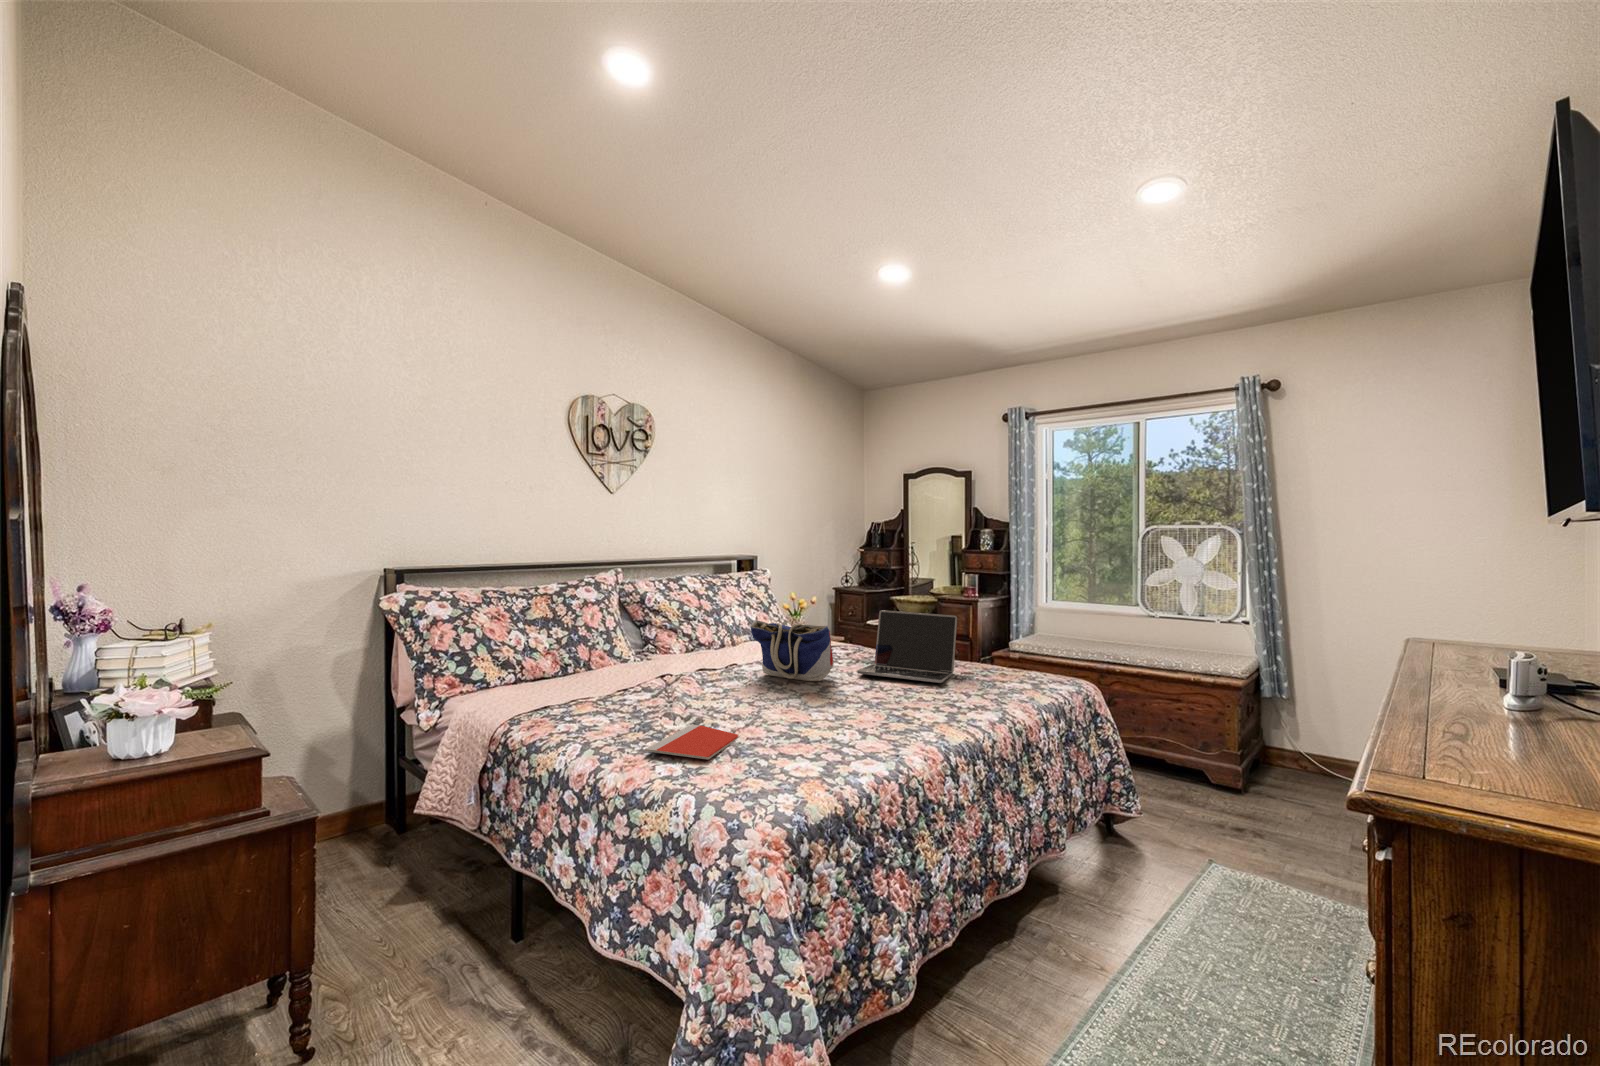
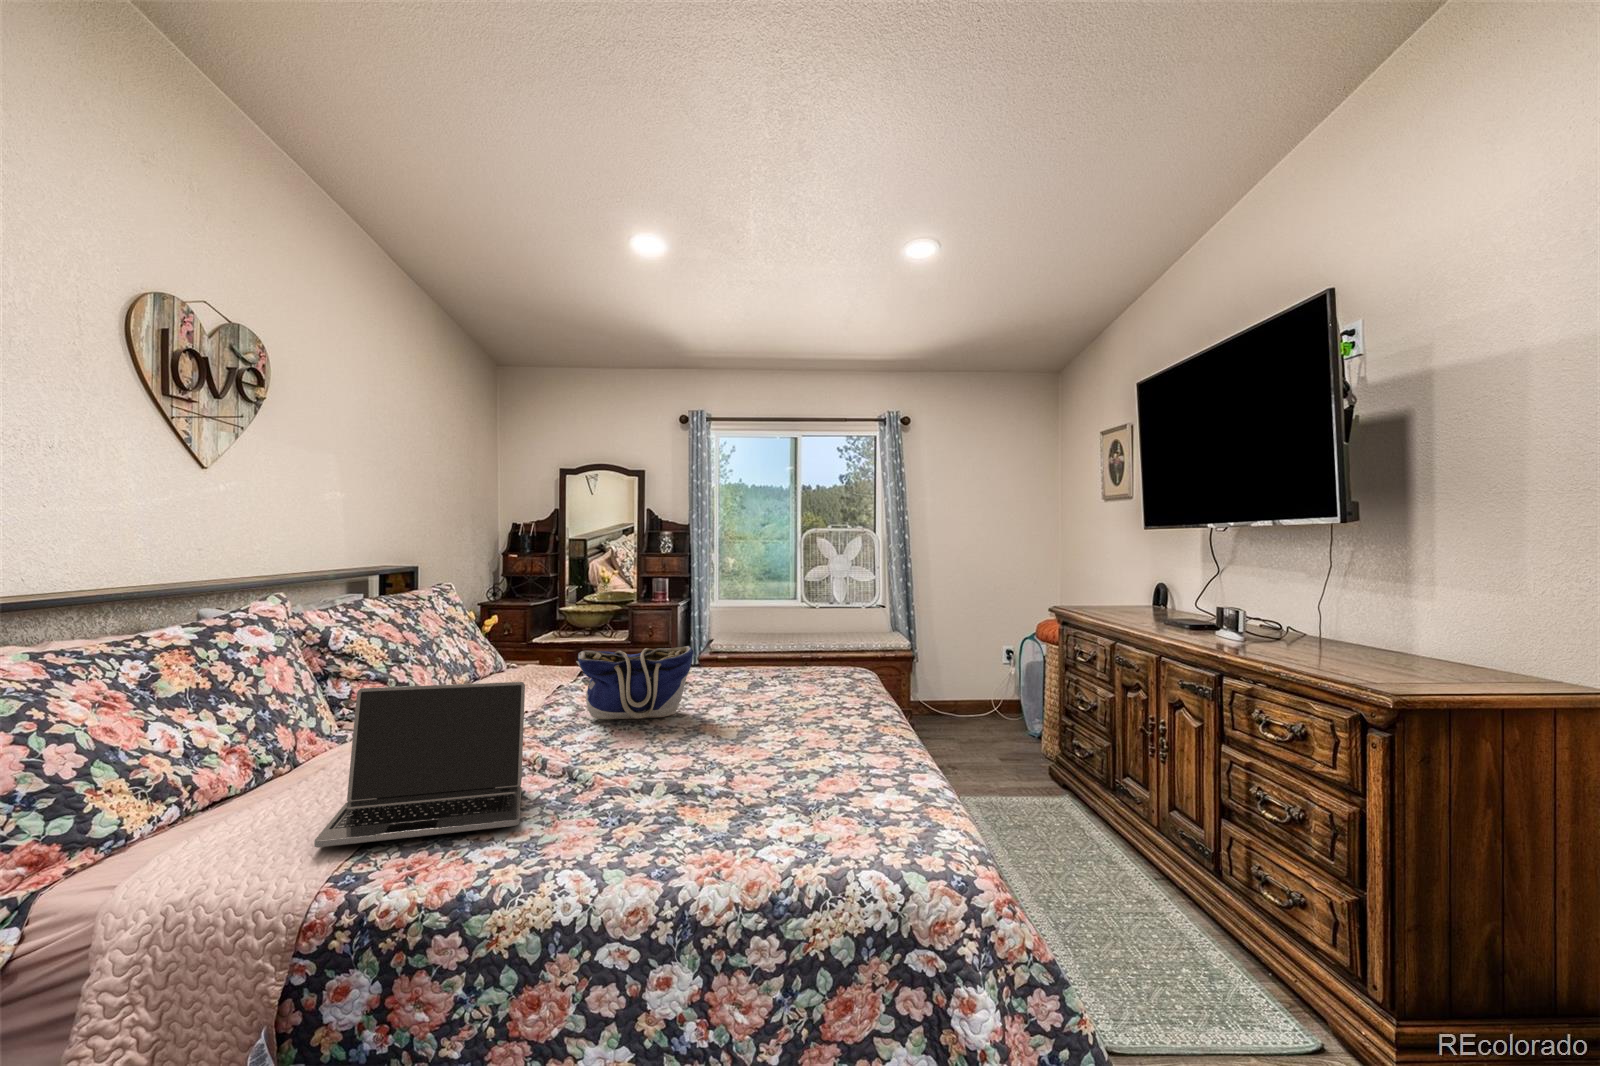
laptop: present [857,610,957,683] -> present [314,682,525,848]
notebook: present [645,724,739,760] -> none [658,787,793,844]

